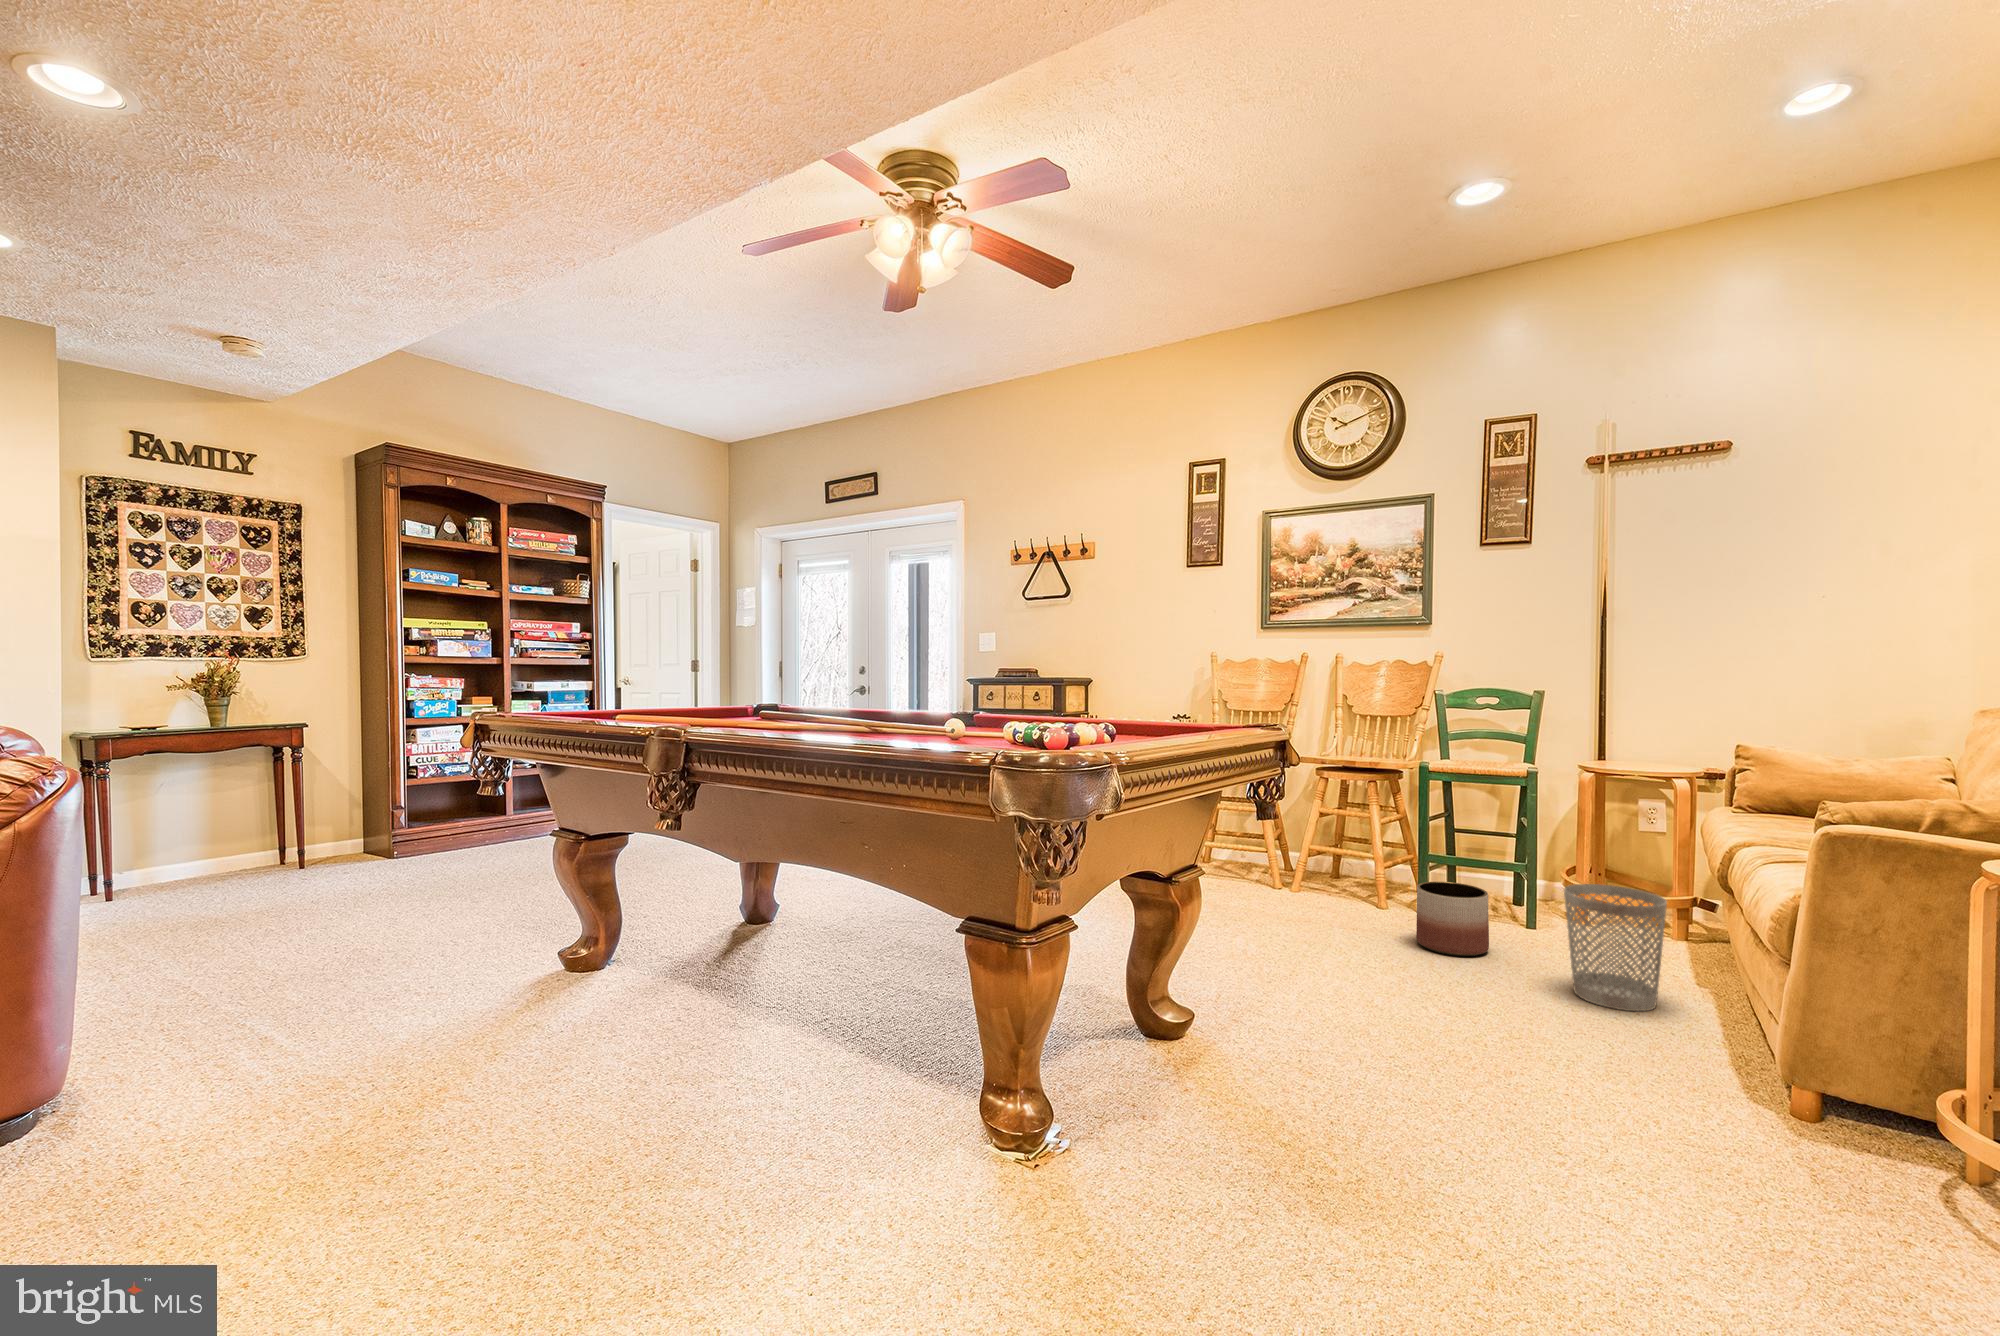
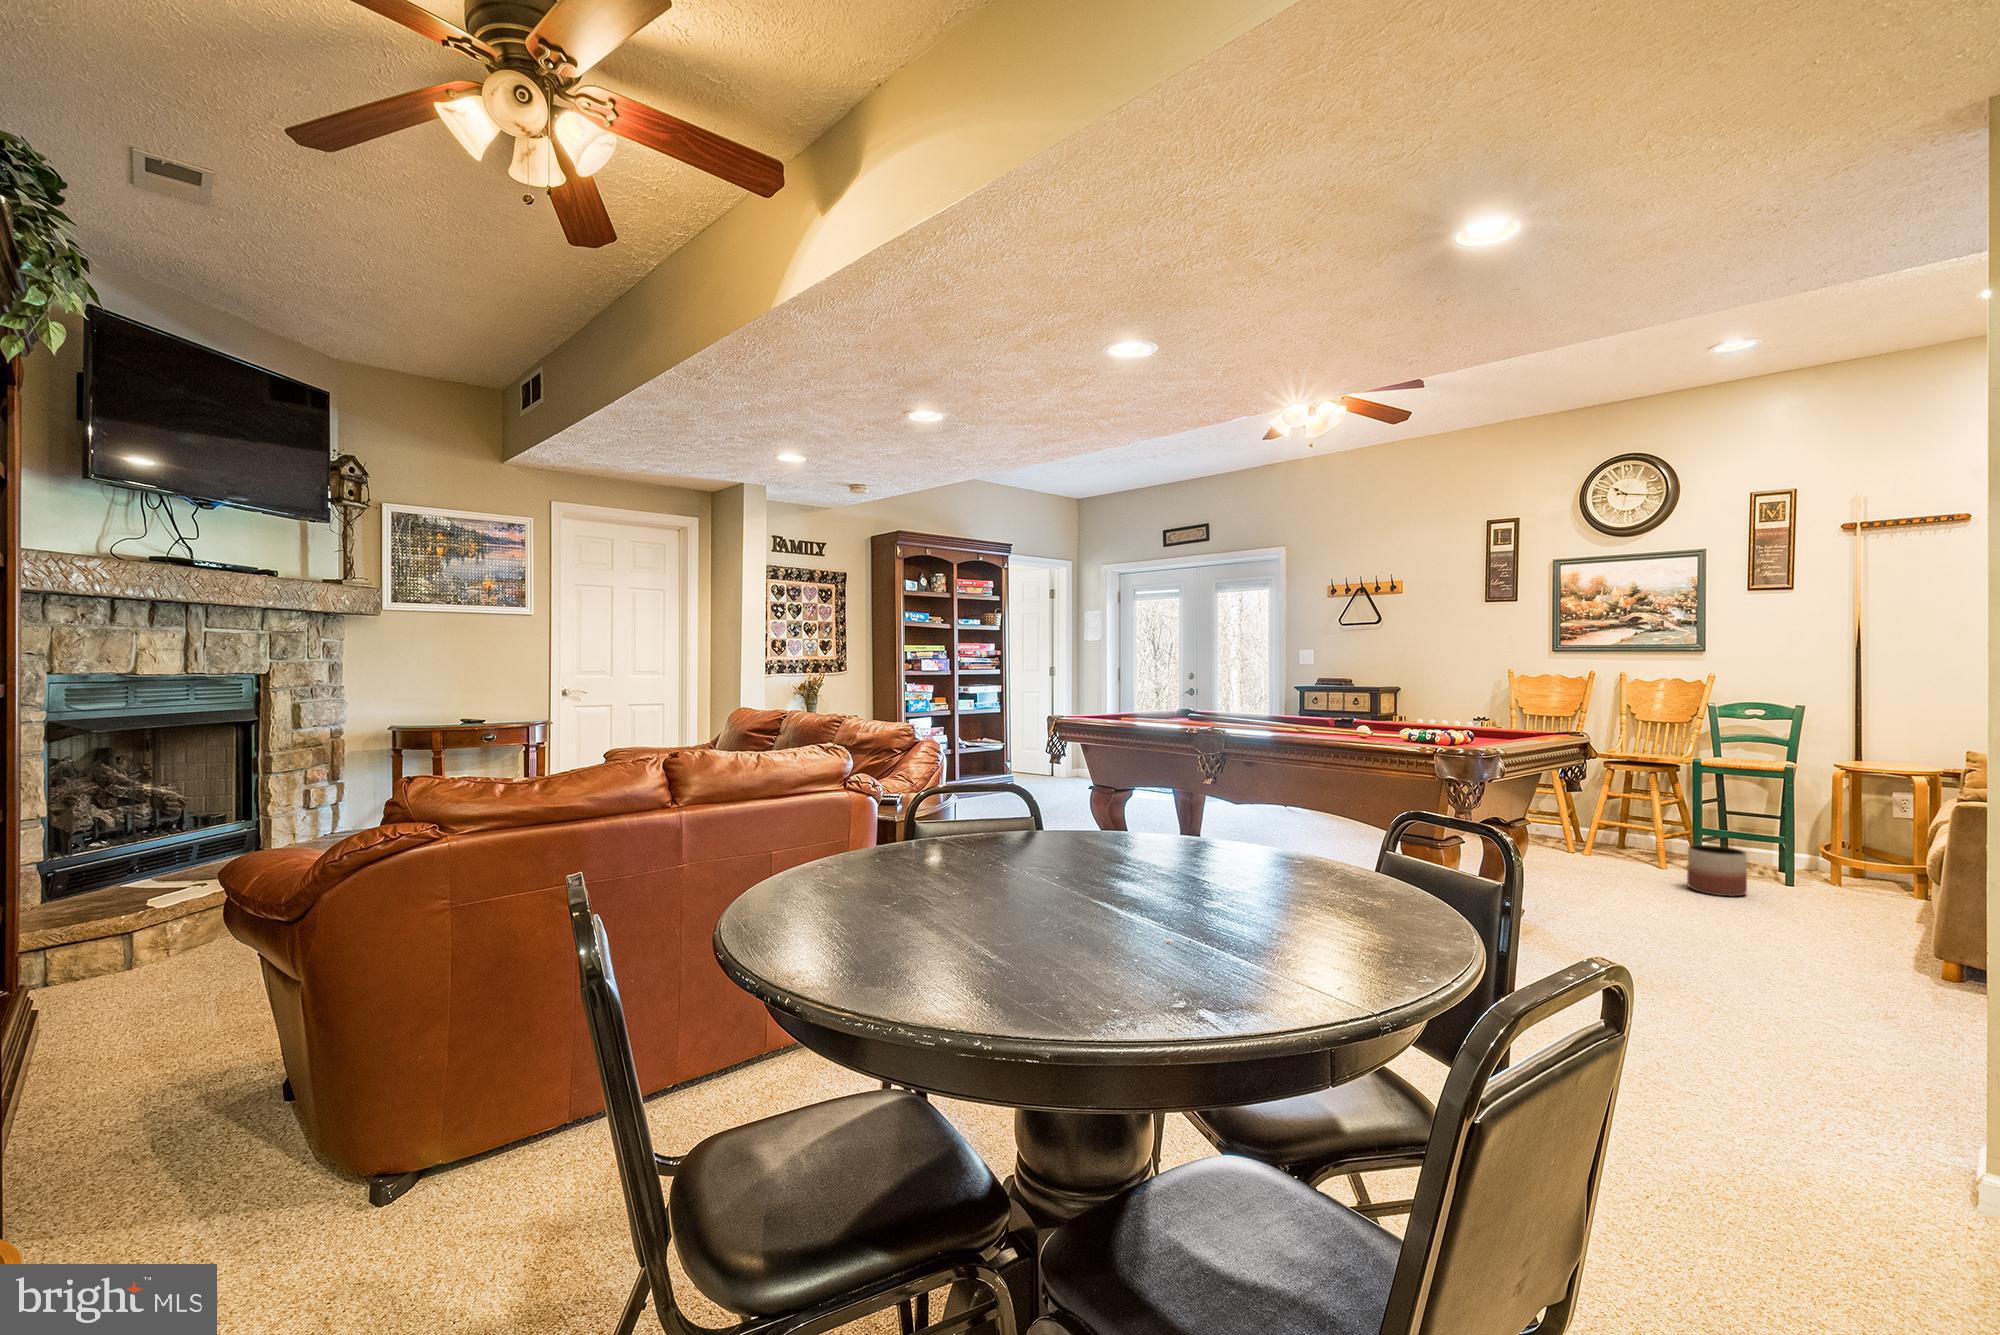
wastebasket: present [1564,884,1667,1011] -> none [1803,845,1884,930]

